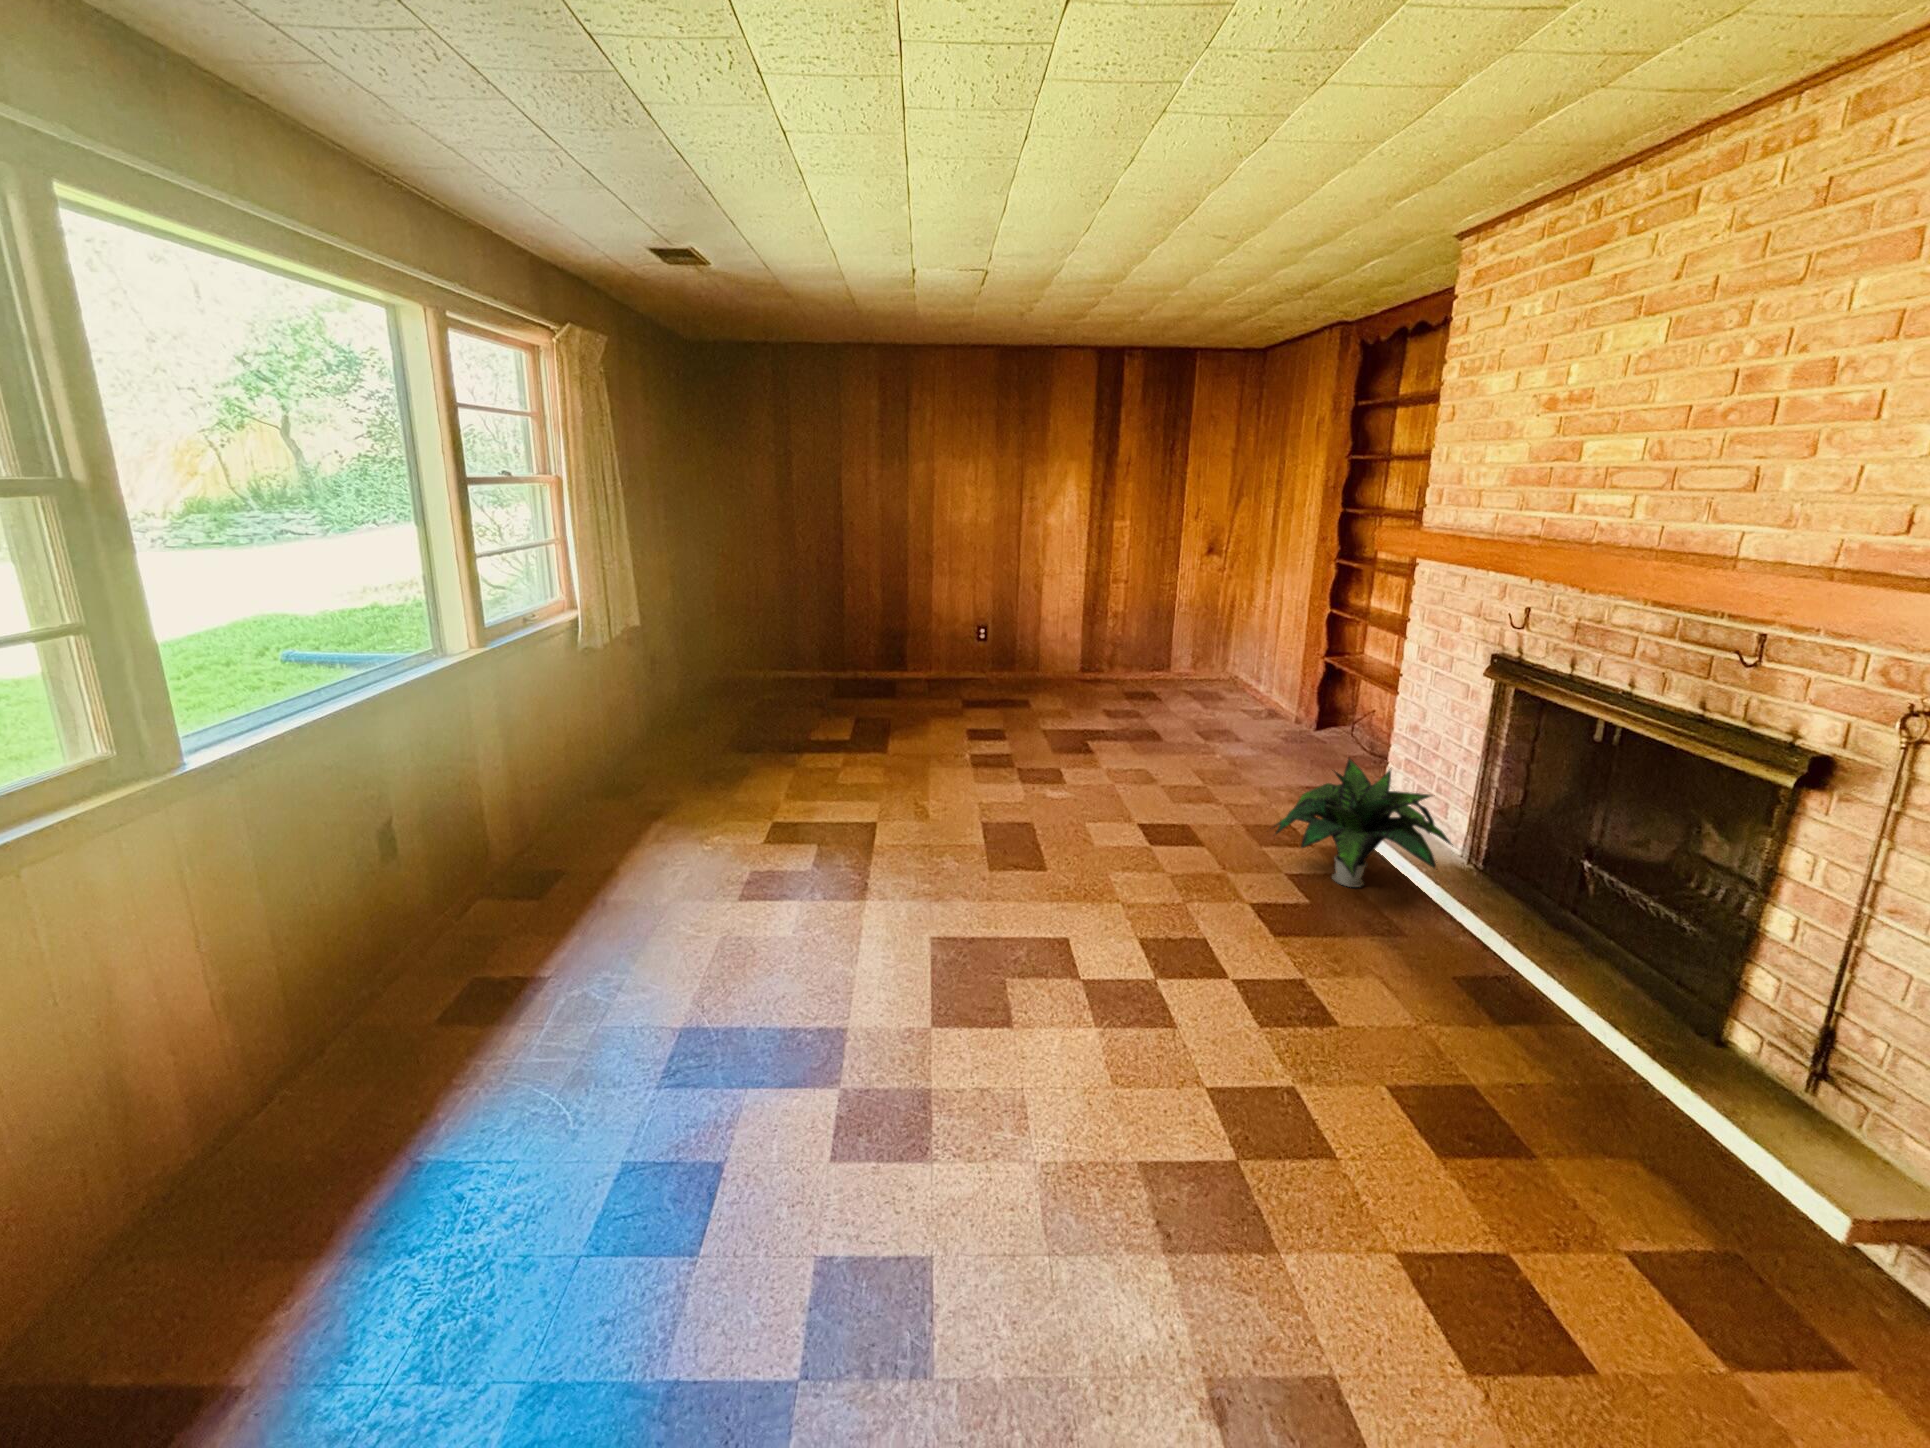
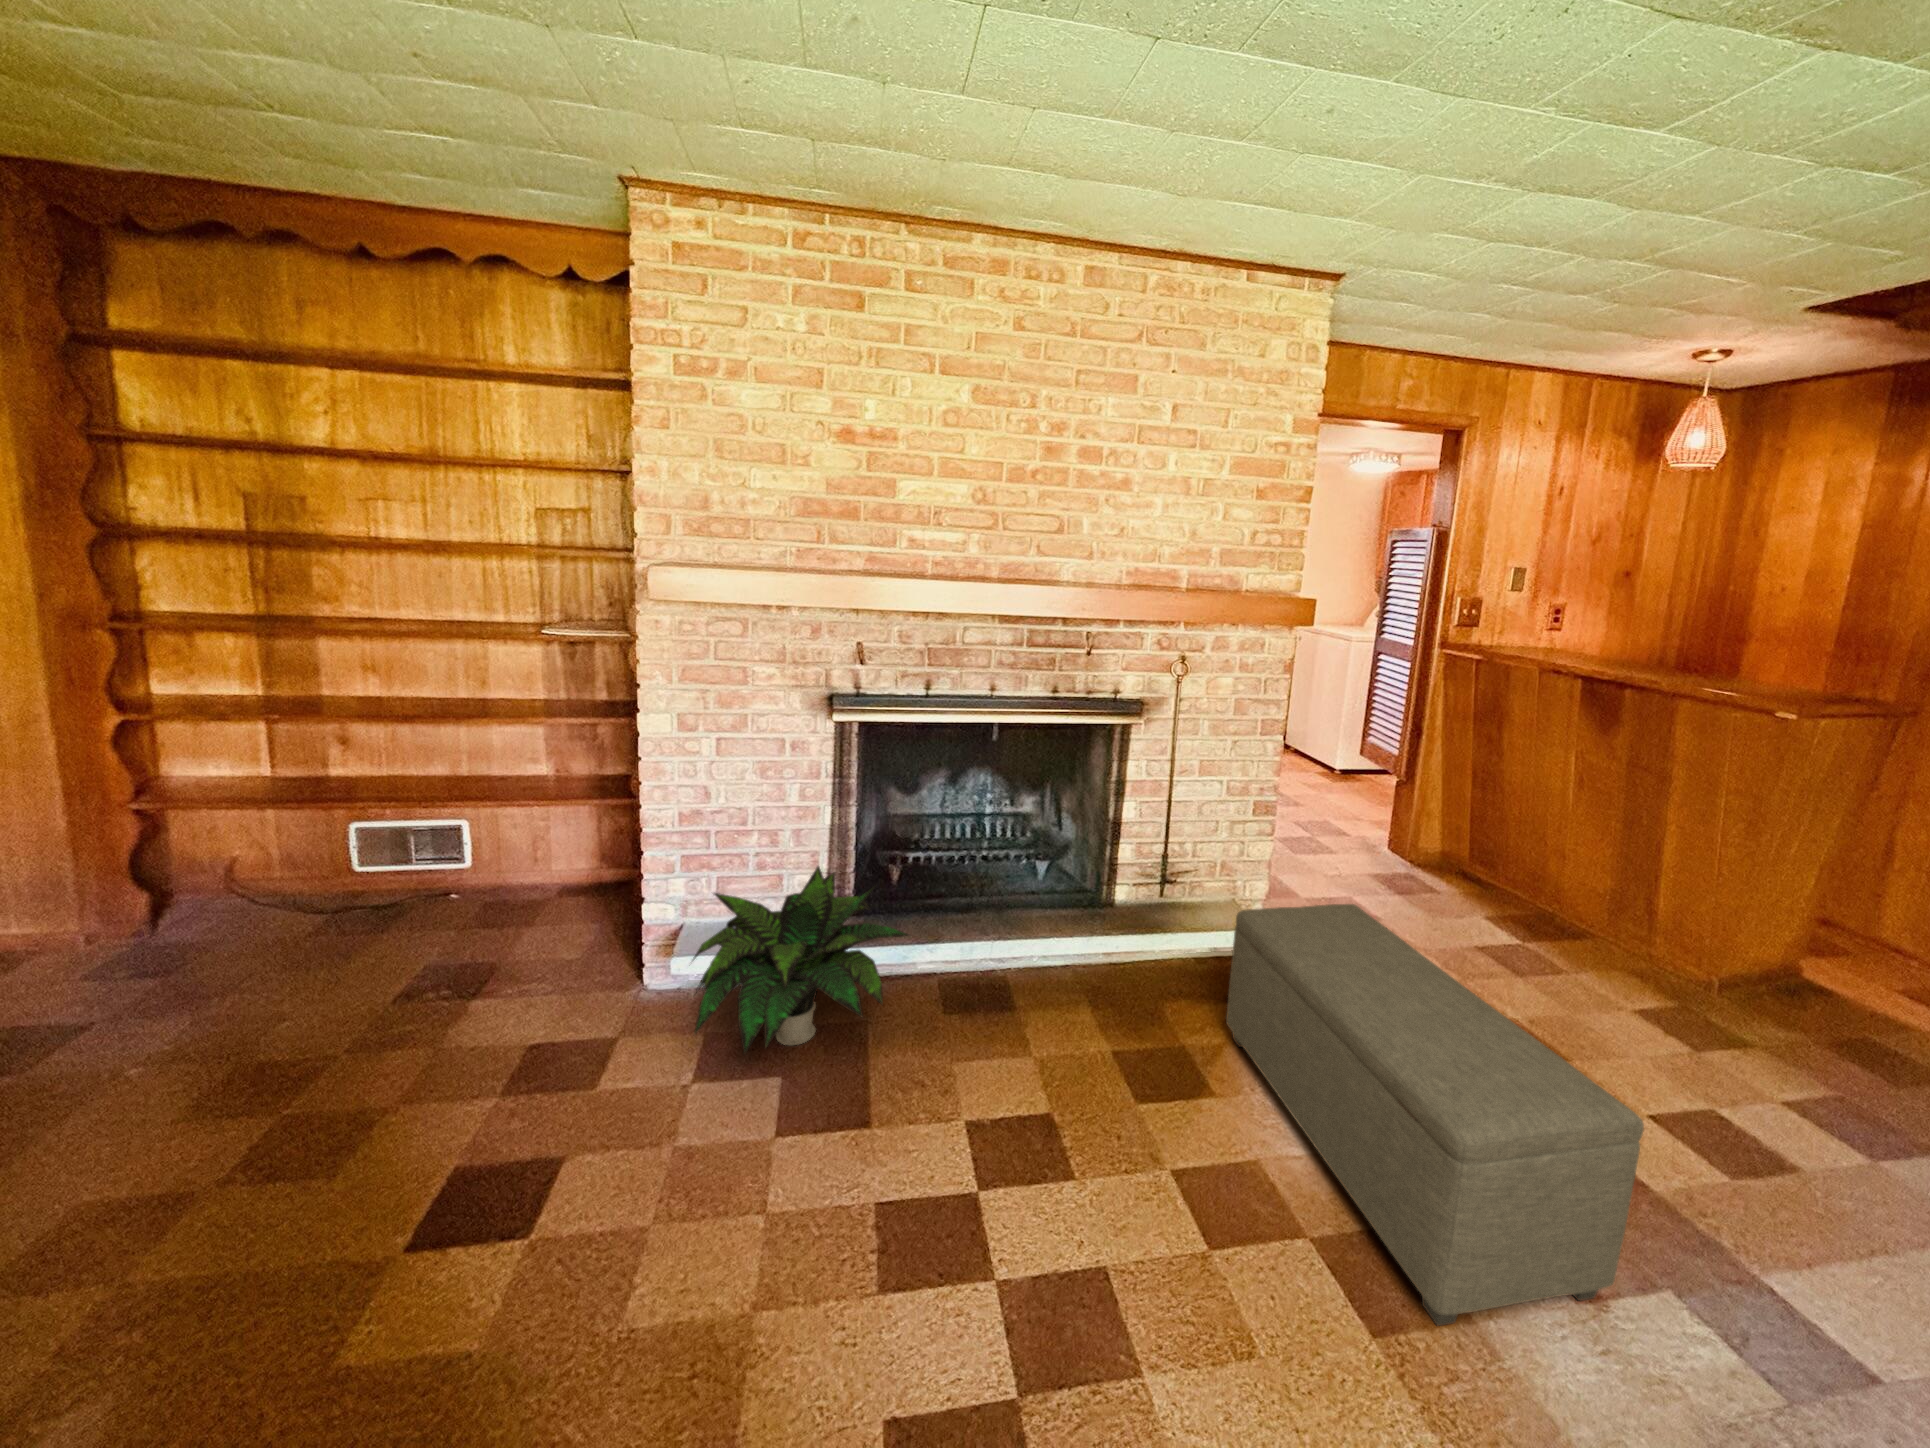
ottoman: none [1151,986,1724,1314] -> present [1226,904,1644,1326]

